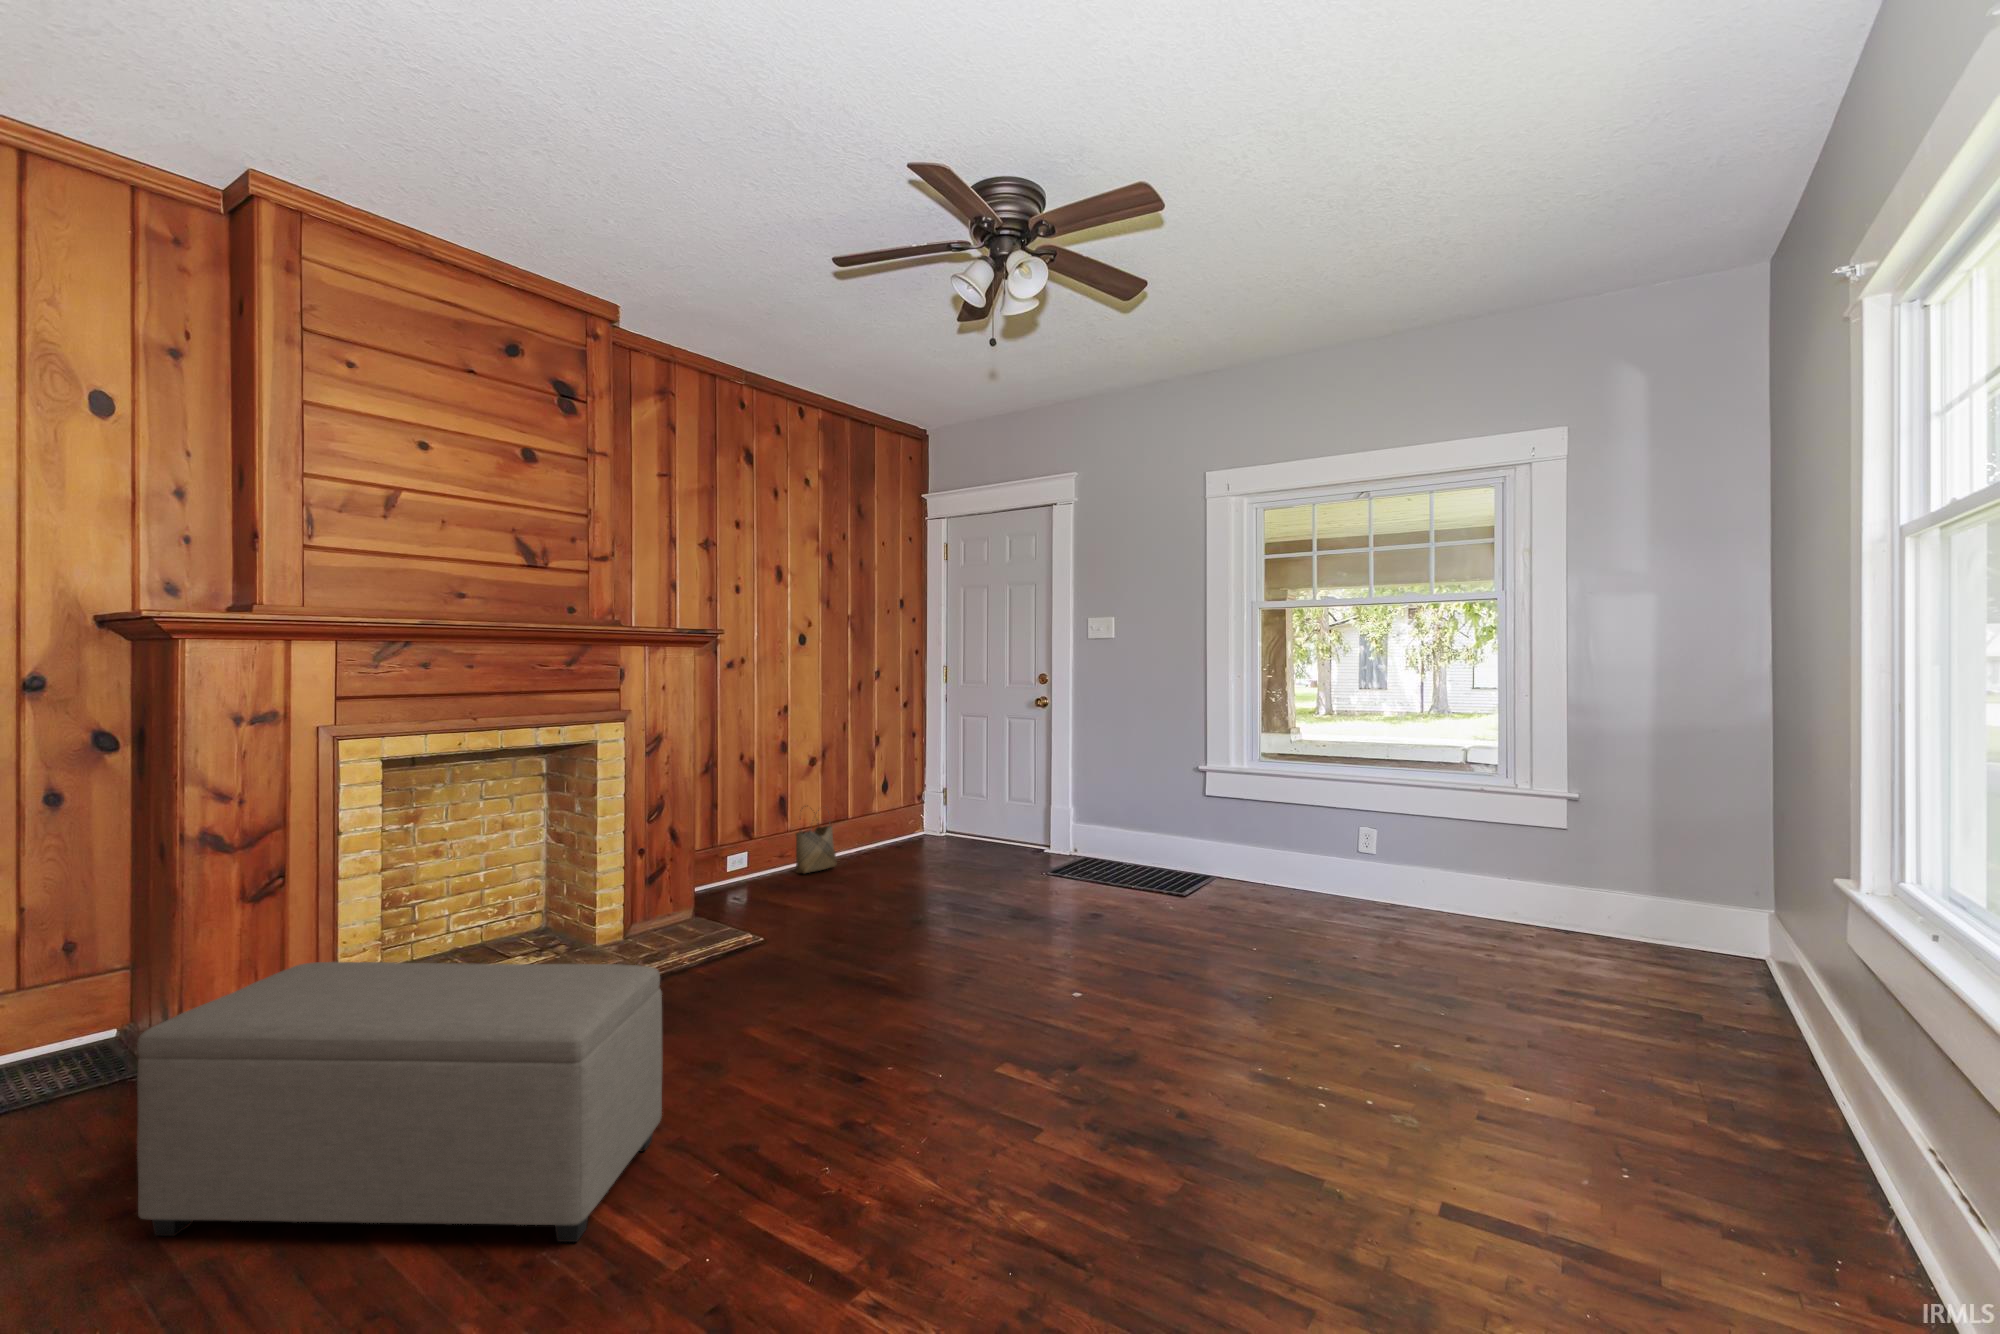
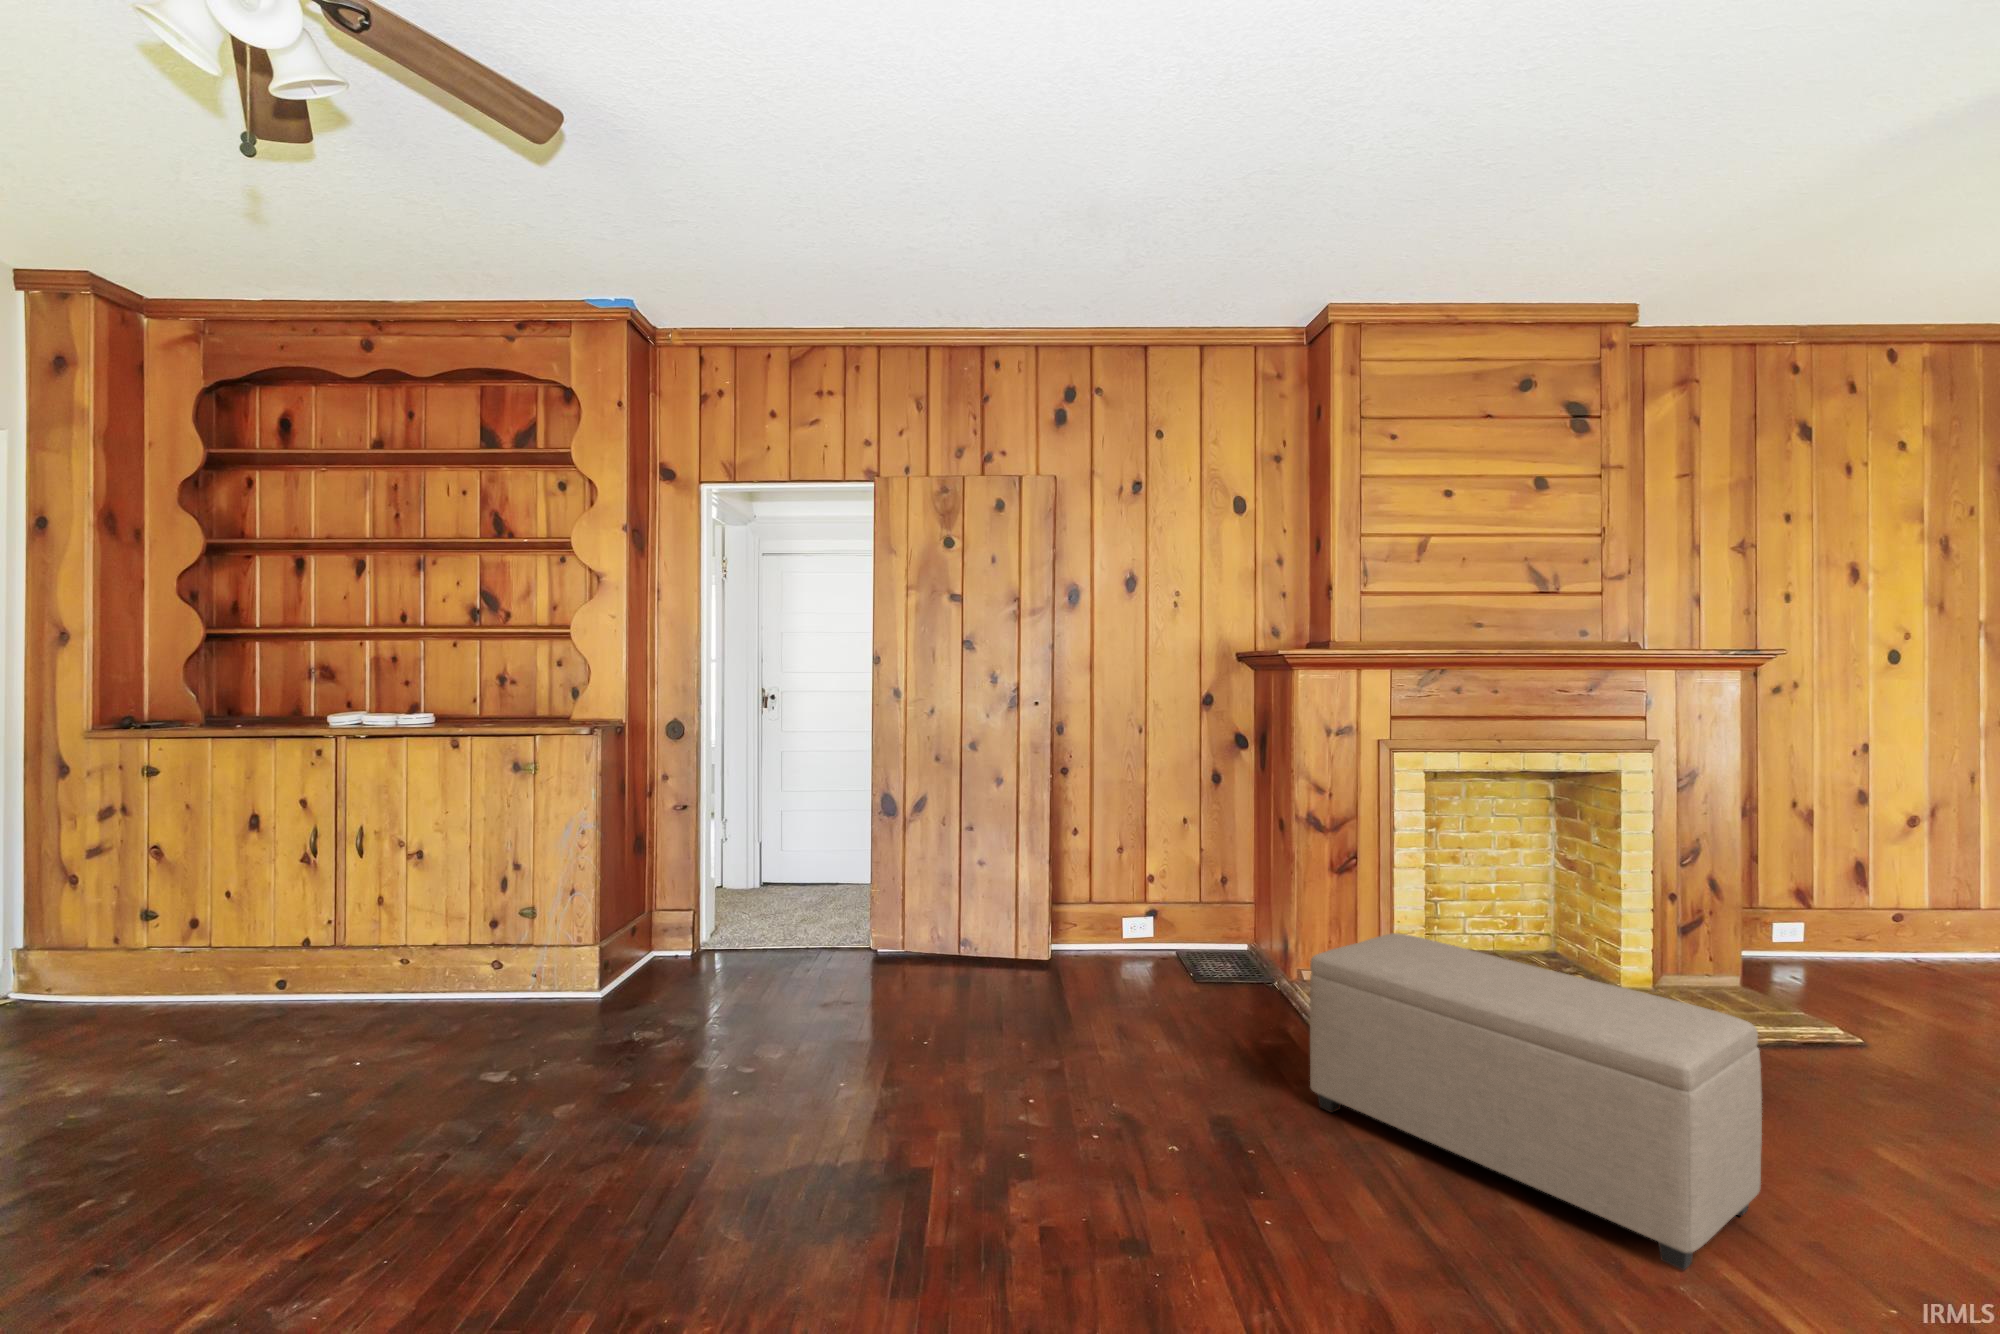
woven basket: present [796,808,837,873] -> none [1882,876,1957,968]

